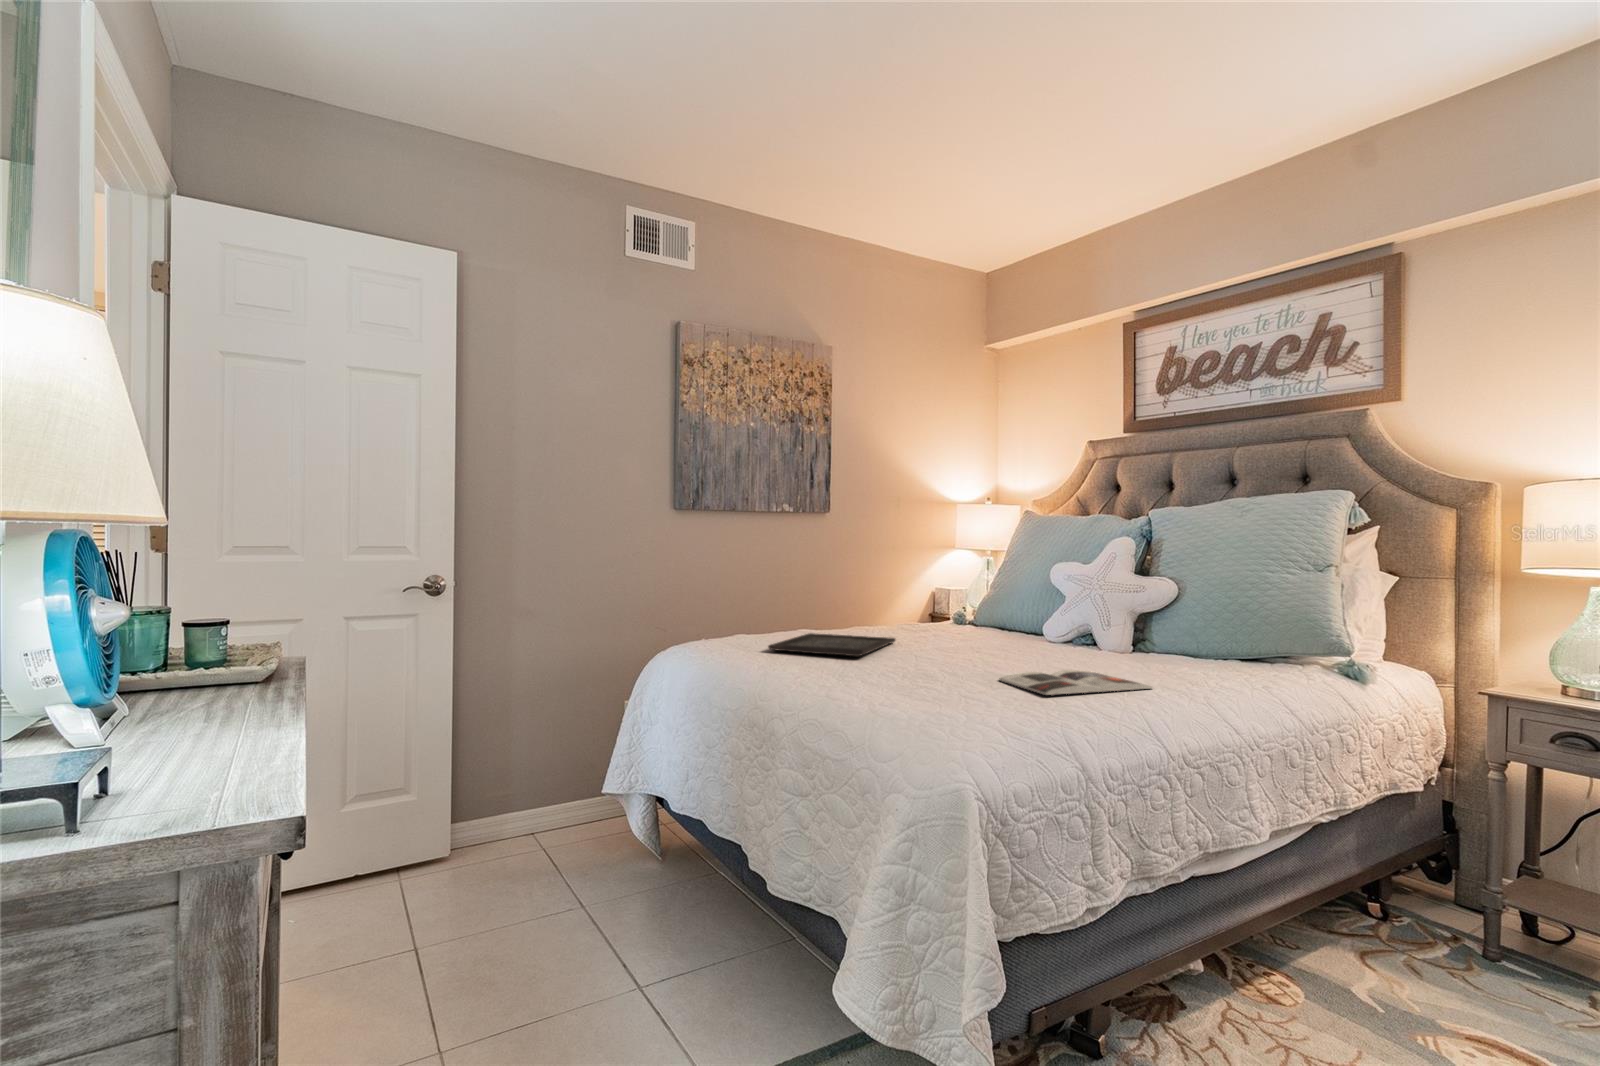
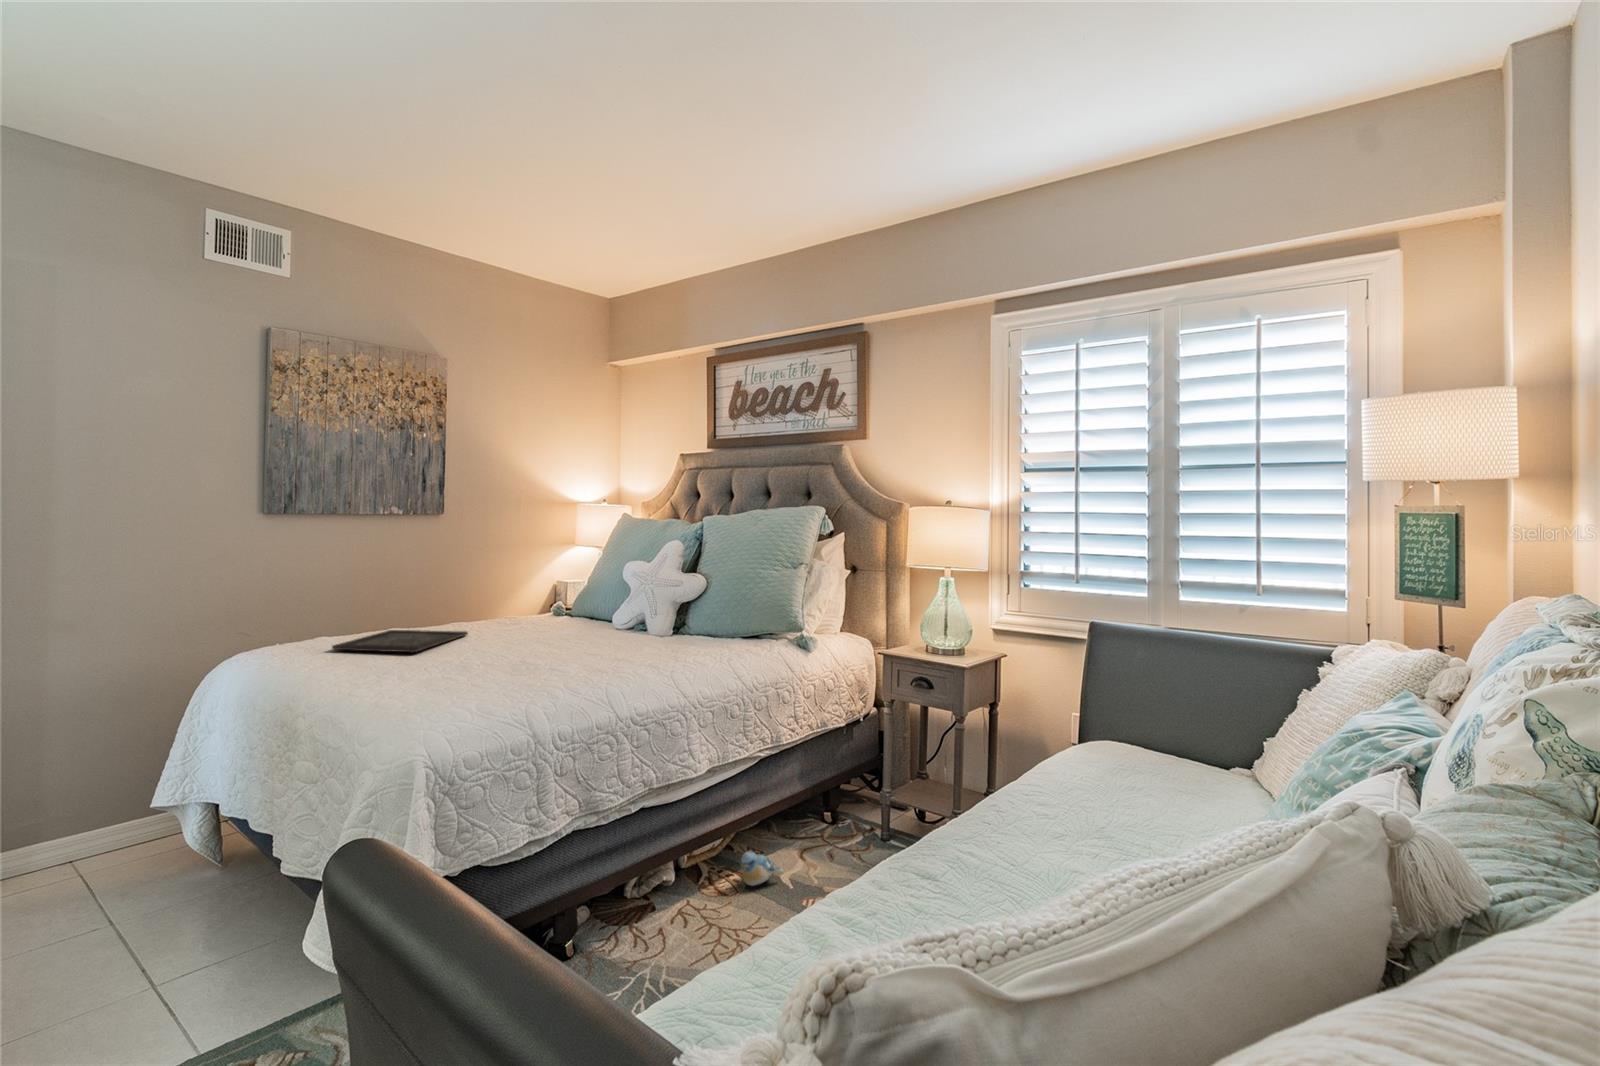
magazine: present [999,670,1154,695] -> none [520,655,638,680]
plush toy: none [1312,962,1378,1014] -> present [741,851,783,886]

